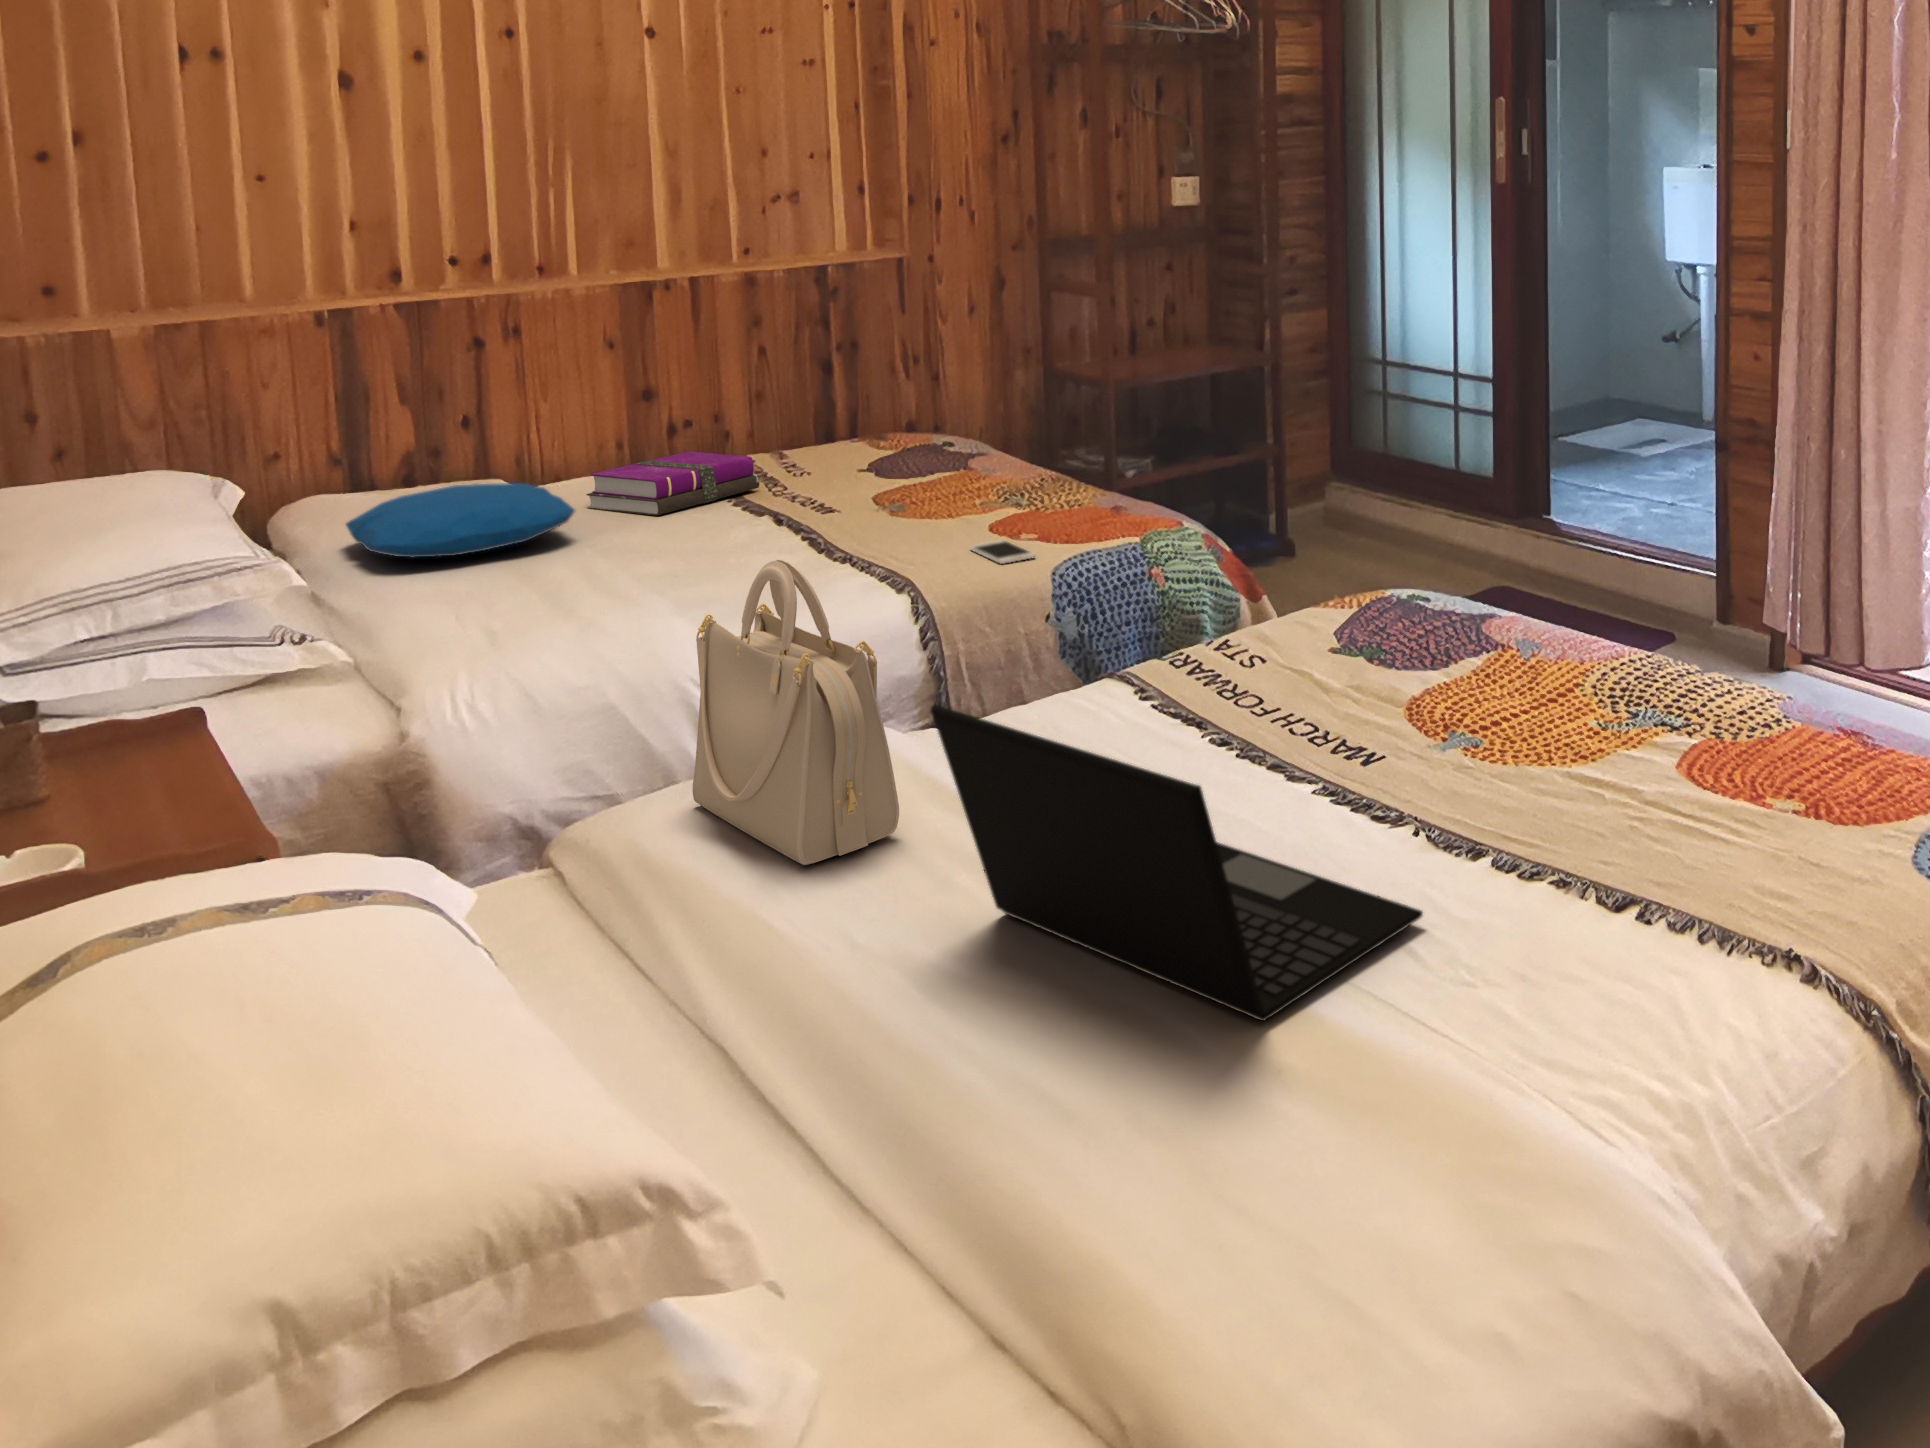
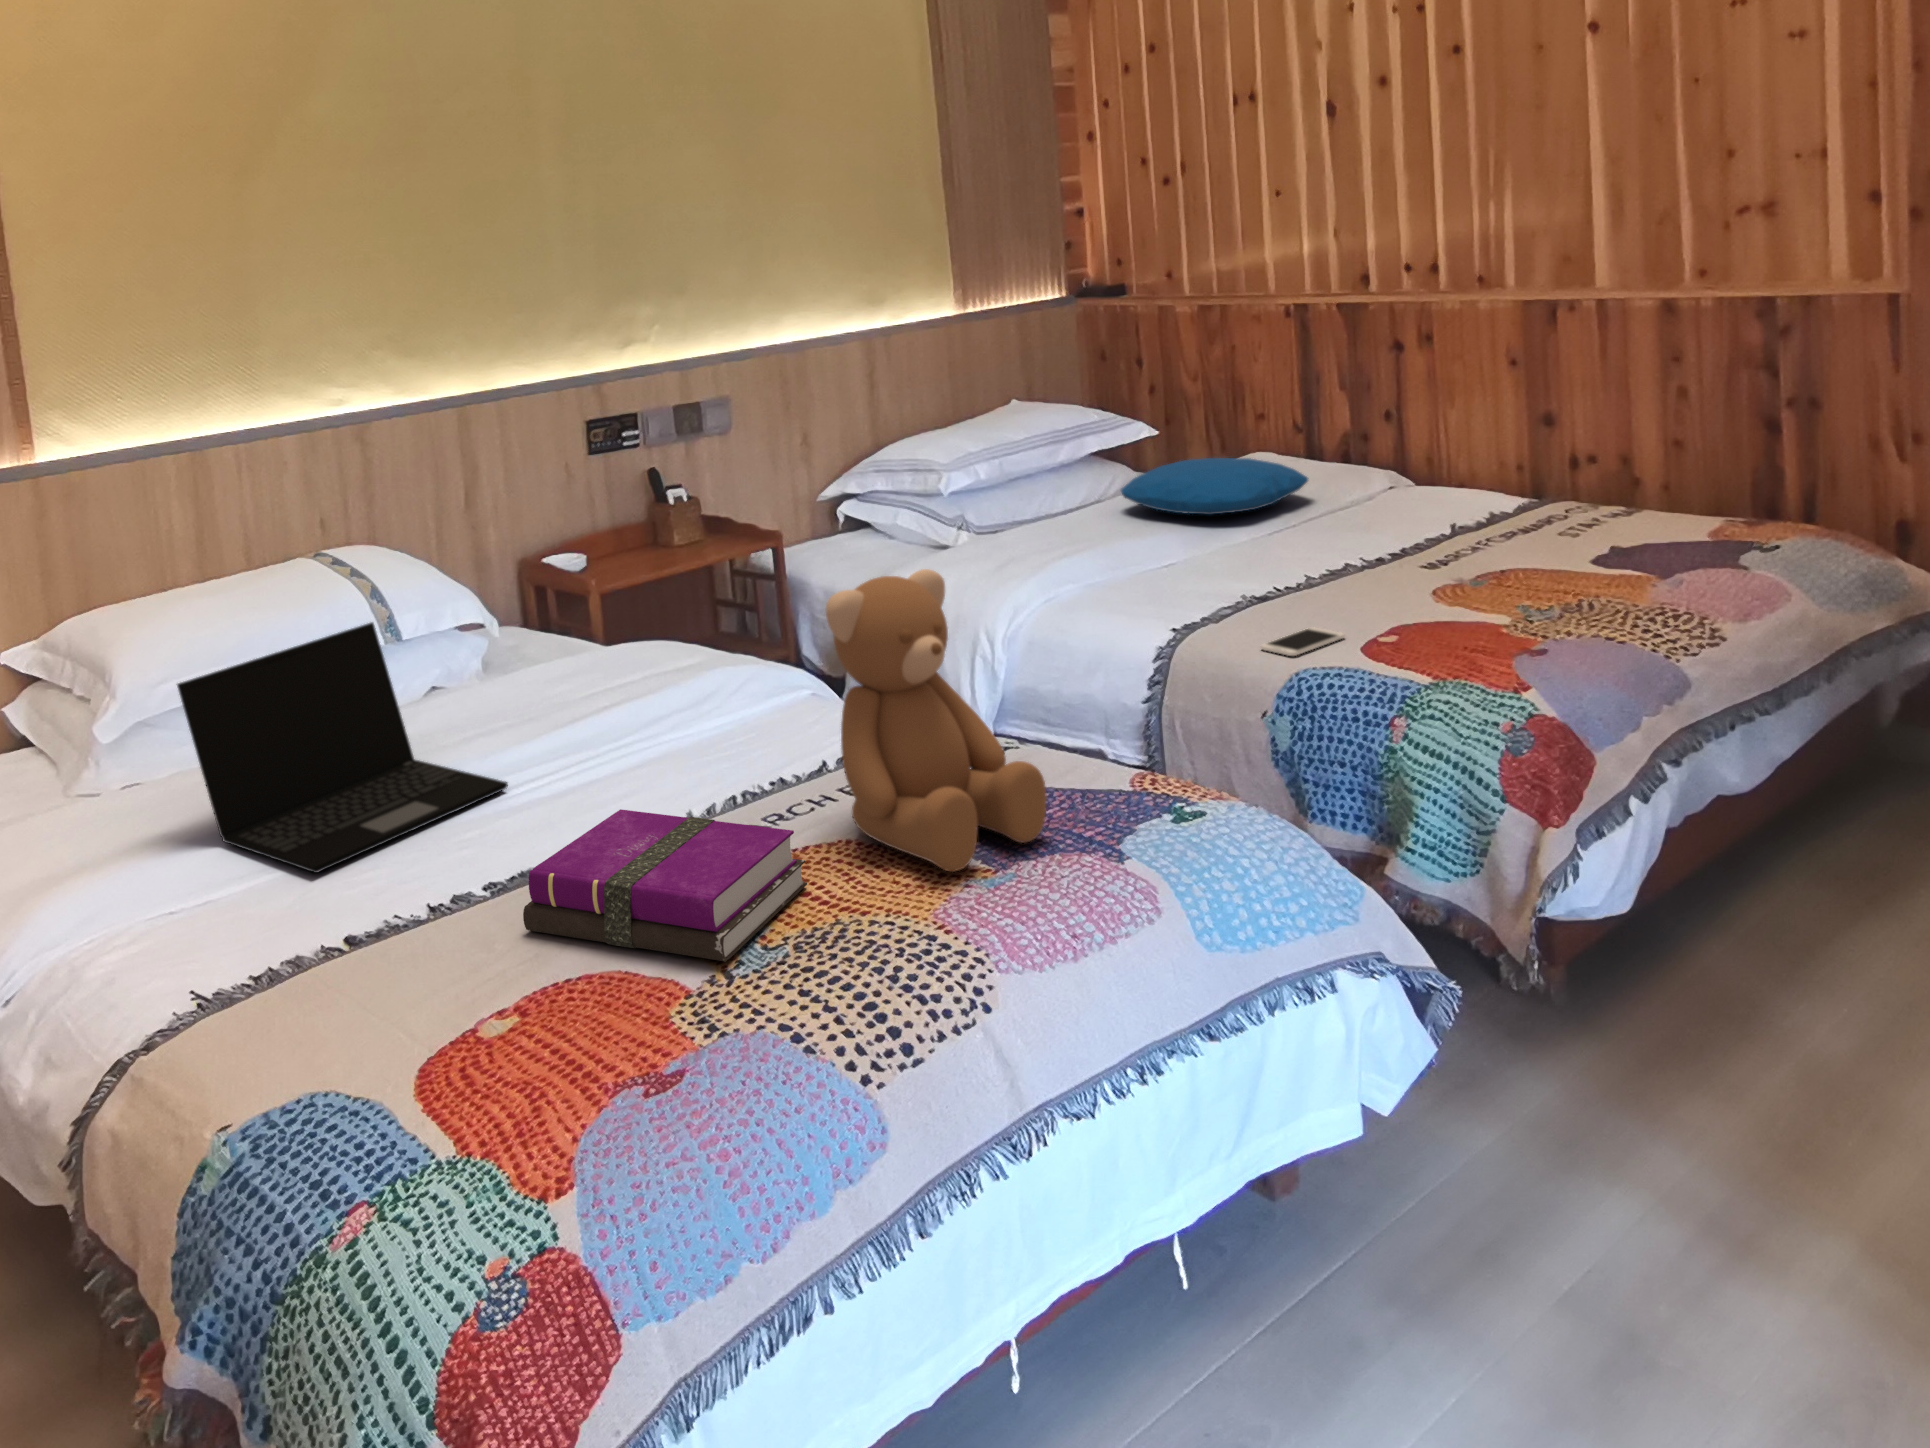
teddy bear: none [1304,427,1500,672] -> present [826,569,1047,872]
notebook: present [586,452,760,515] -> present [523,809,807,961]
handbag: present [693,560,899,865] -> none [498,532,657,720]

